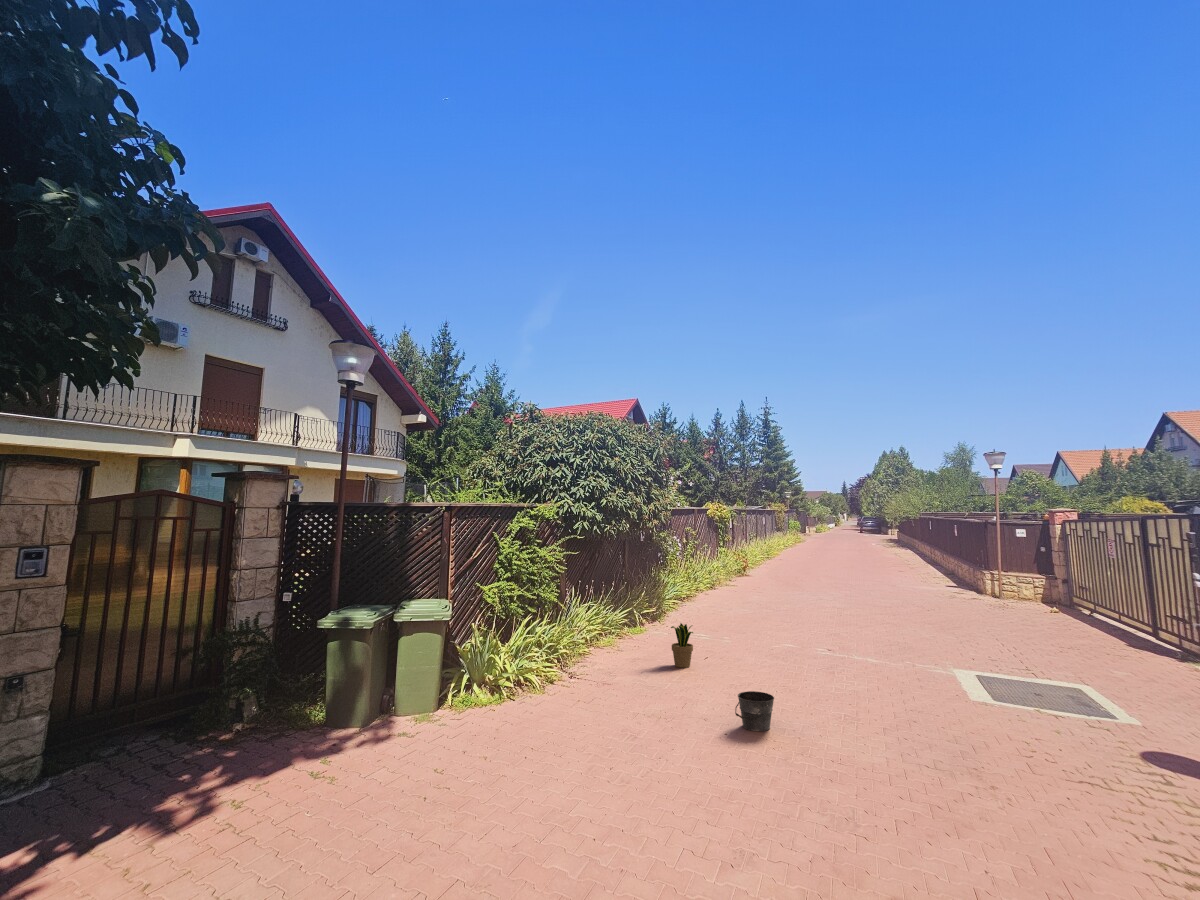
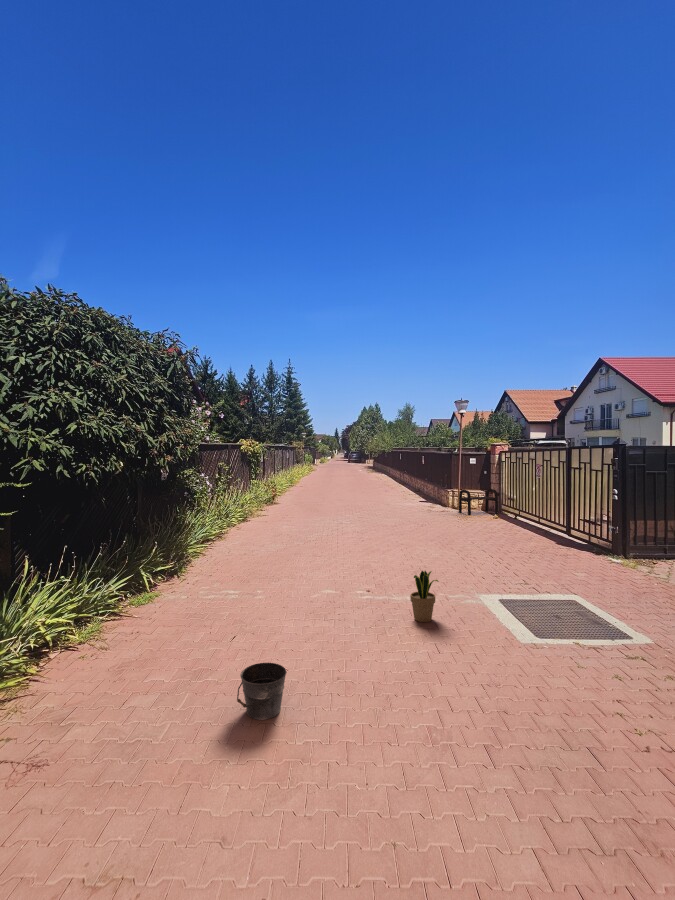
bench: none [1002,572,1064,608] -> present [459,489,498,515]
potted plant: present [671,623,693,668] -> present [410,571,439,622]

